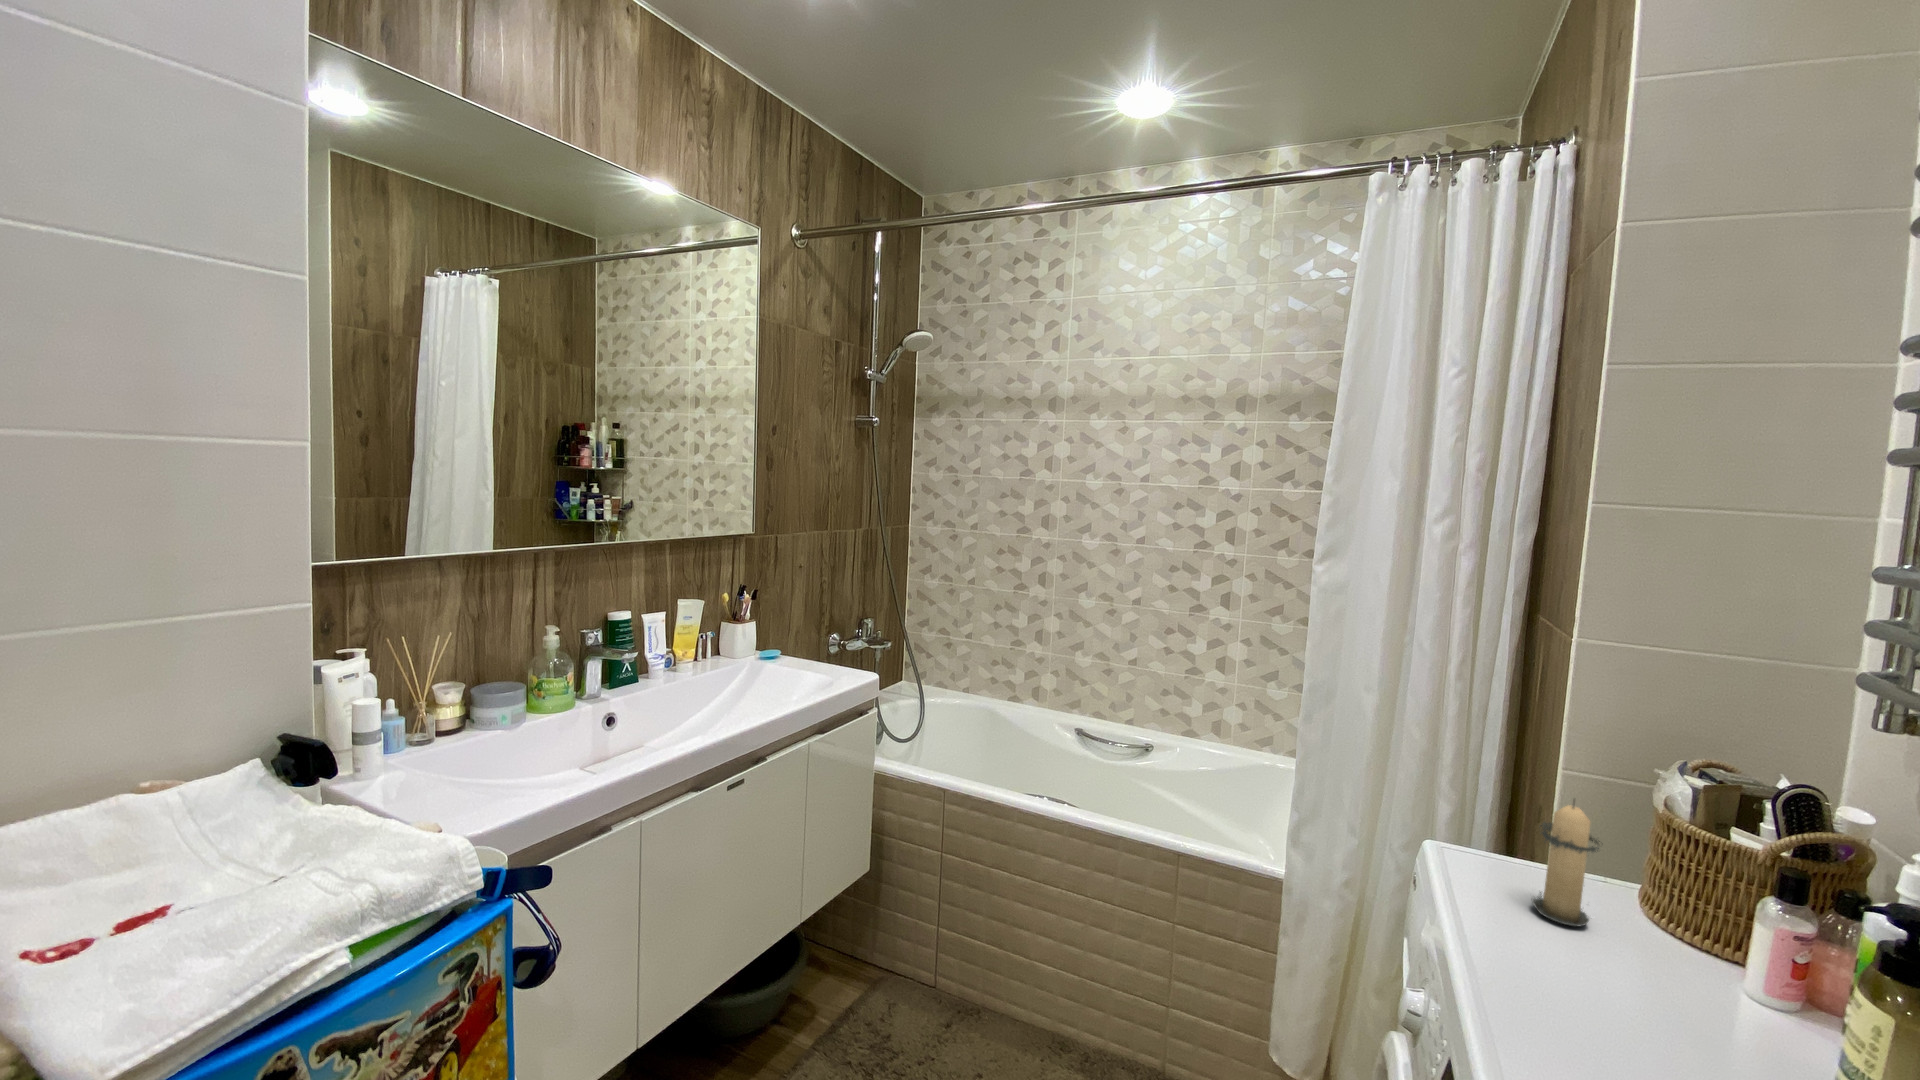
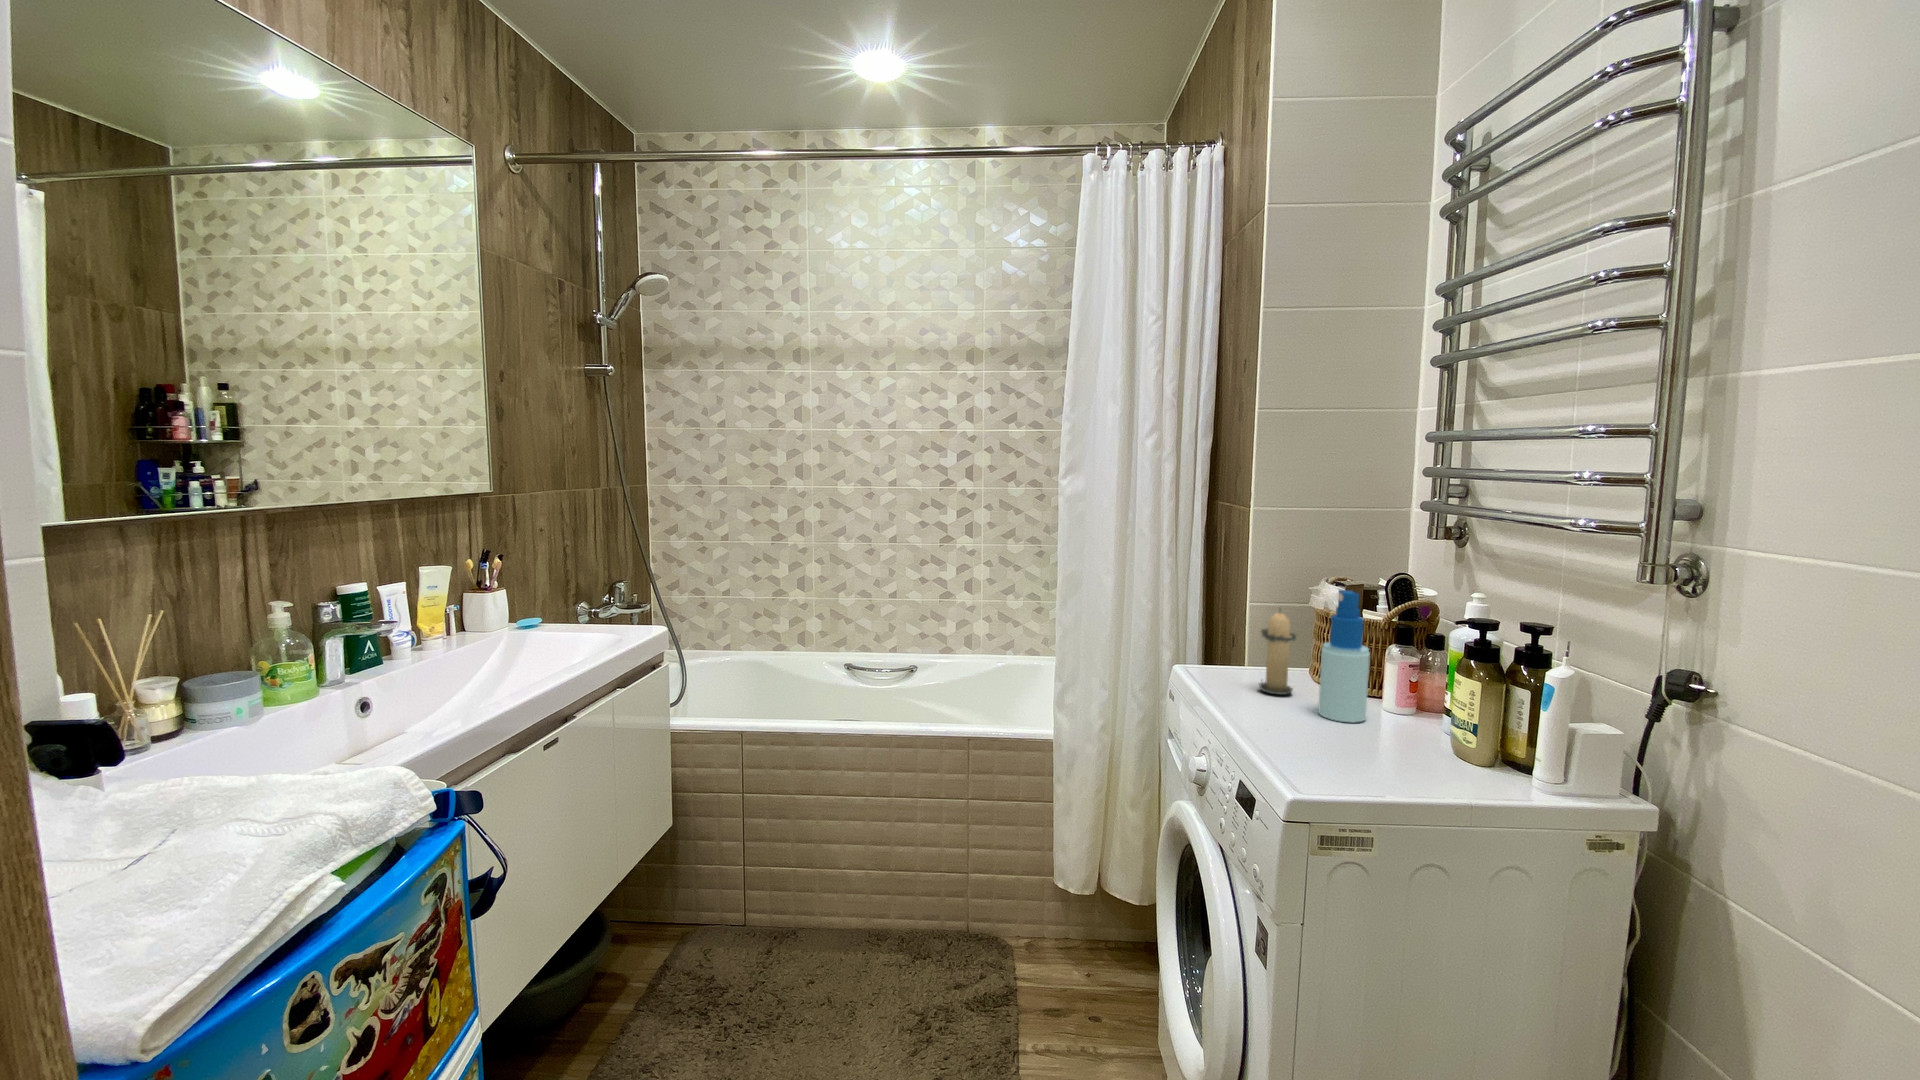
spray bottle: none [1617,803,1718,1013] -> present [1318,591,1370,722]

